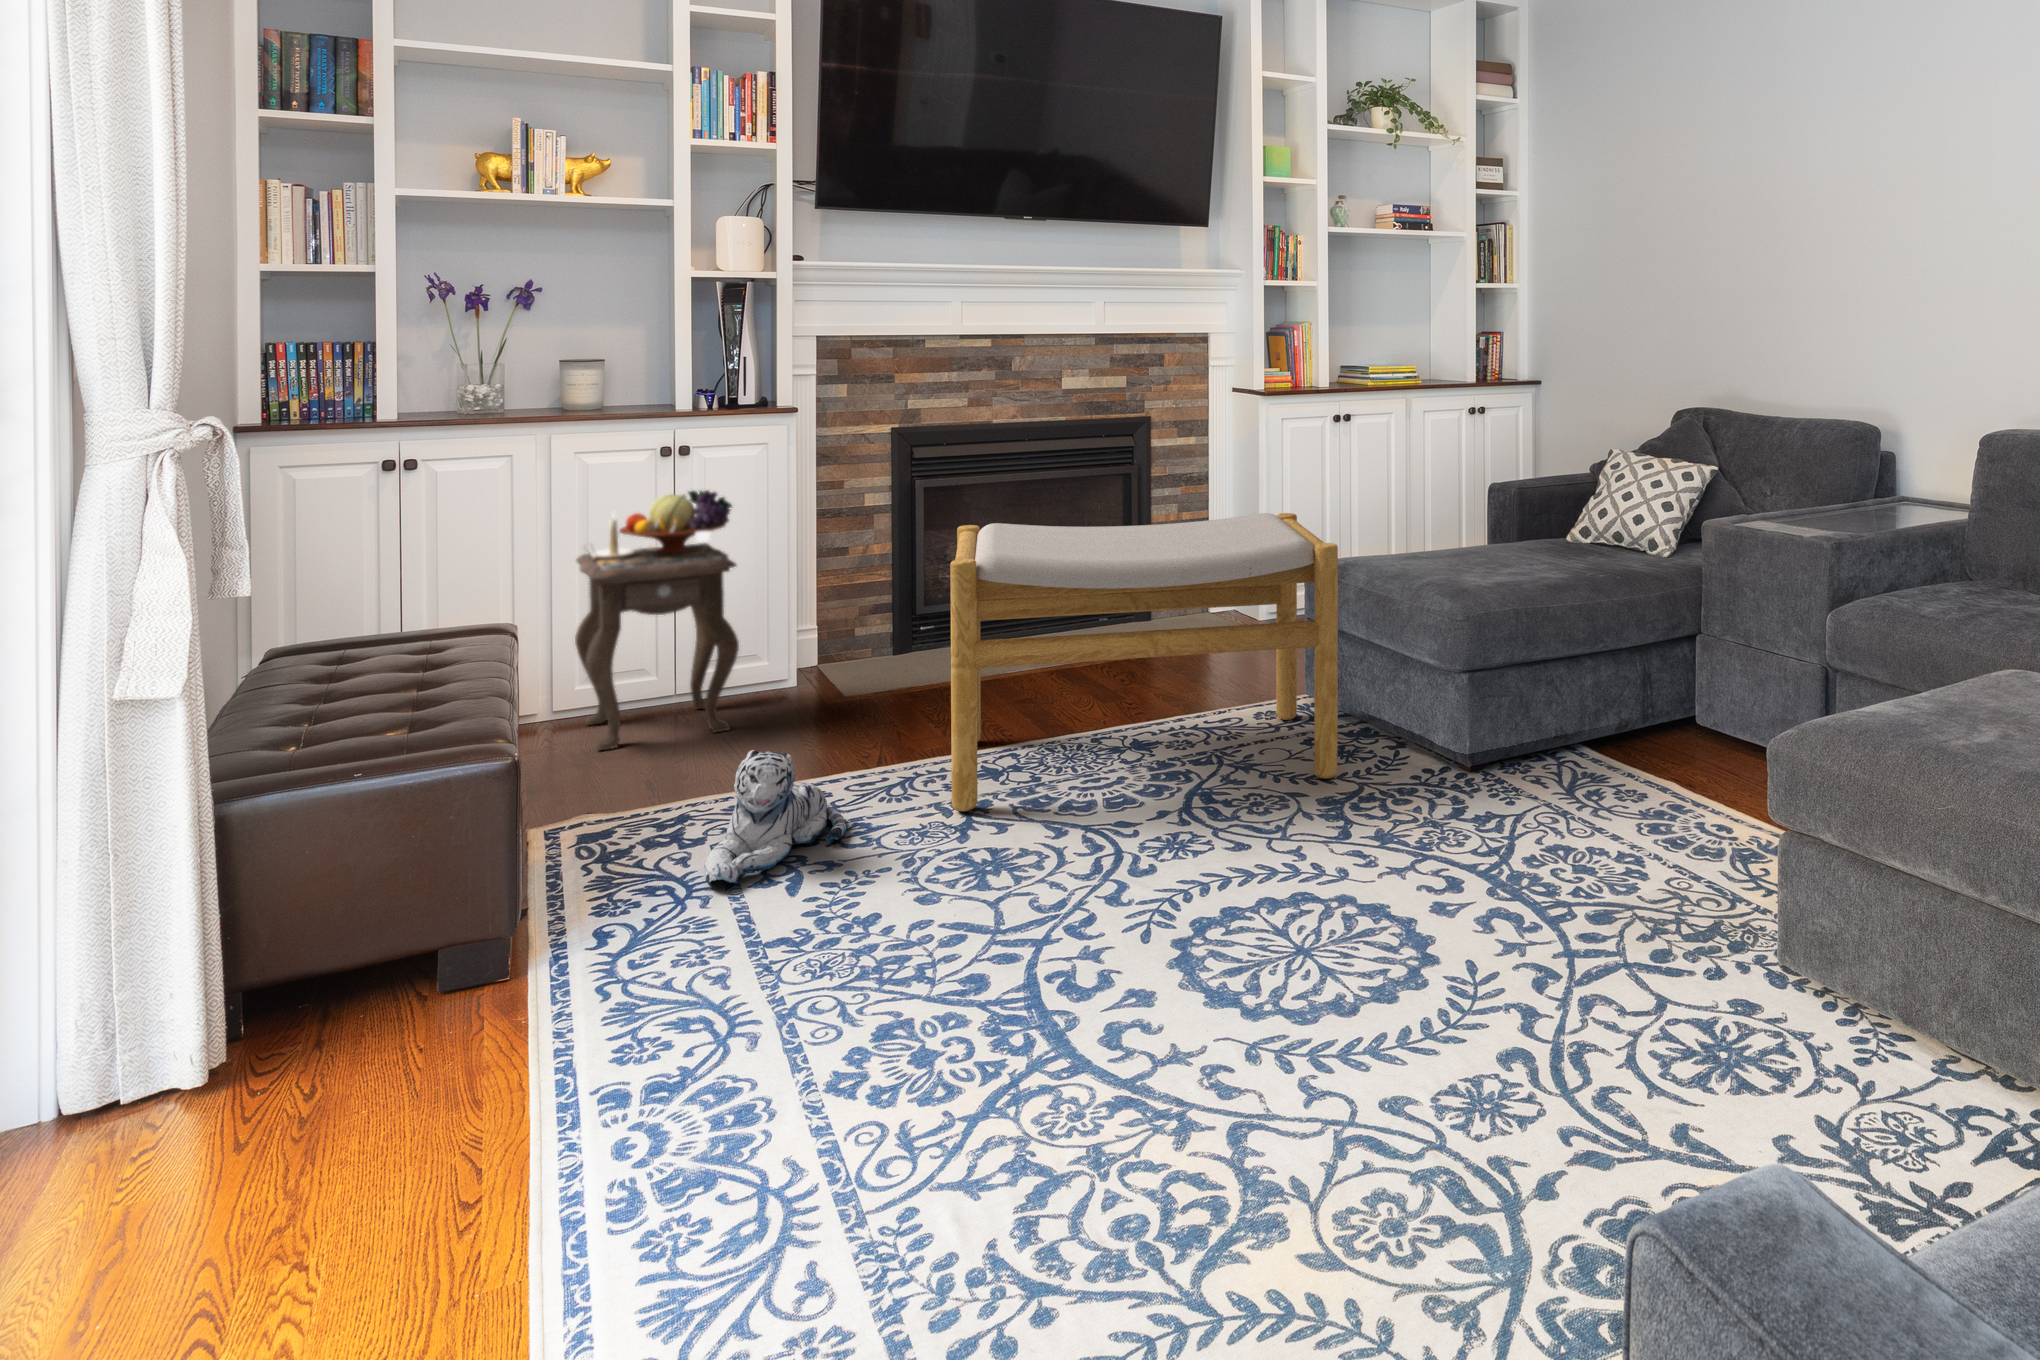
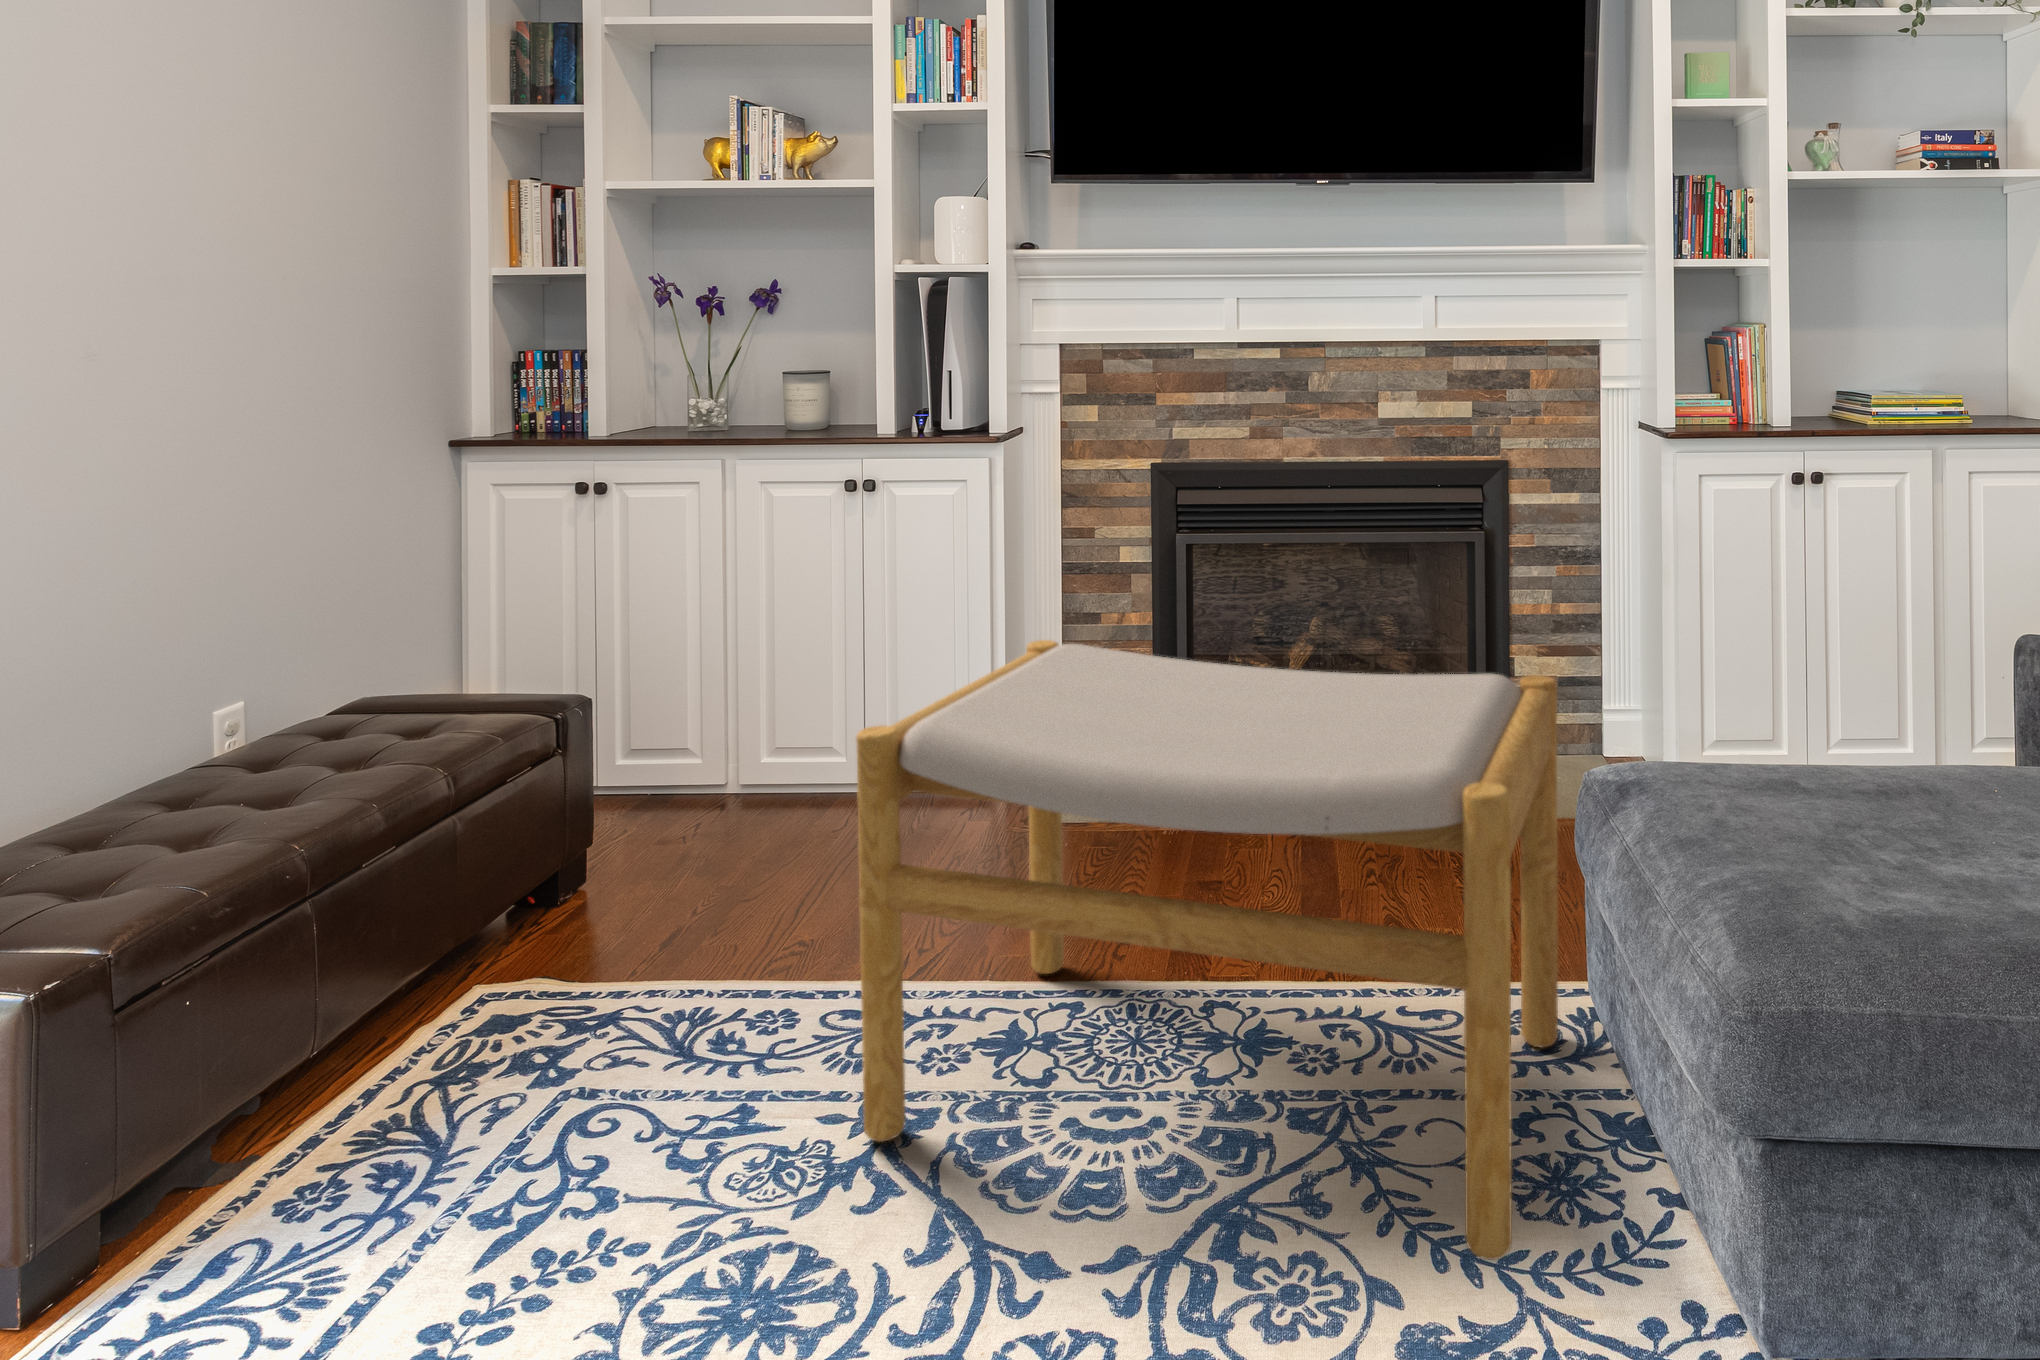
side table: present [575,490,739,750] -> none [669,532,887,869]
plush toy: present [704,750,847,885] -> none [415,993,735,1219]

